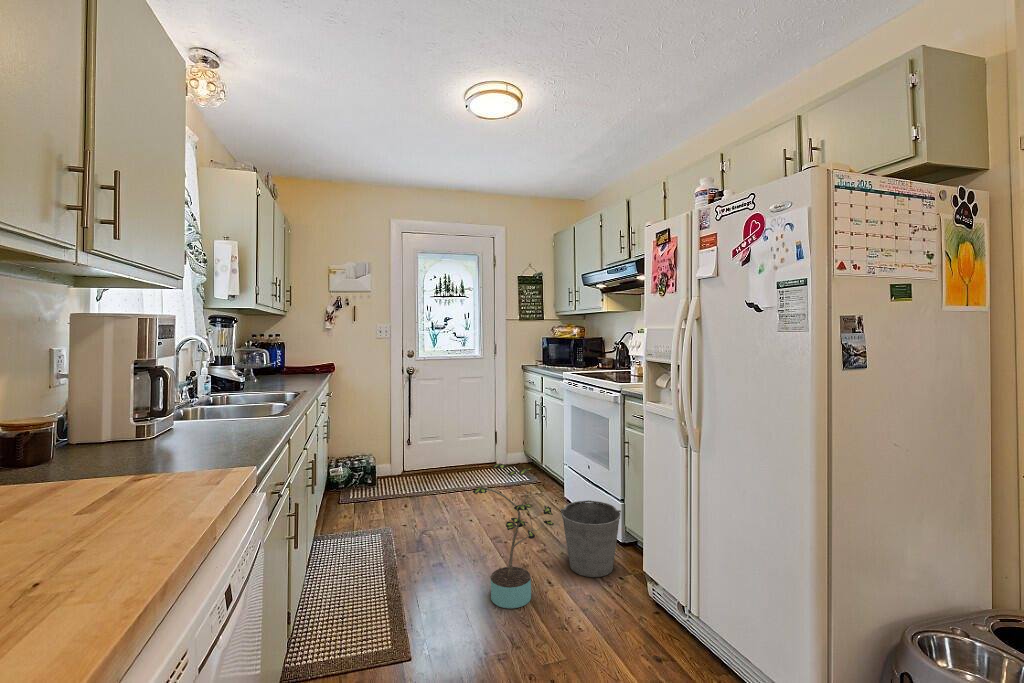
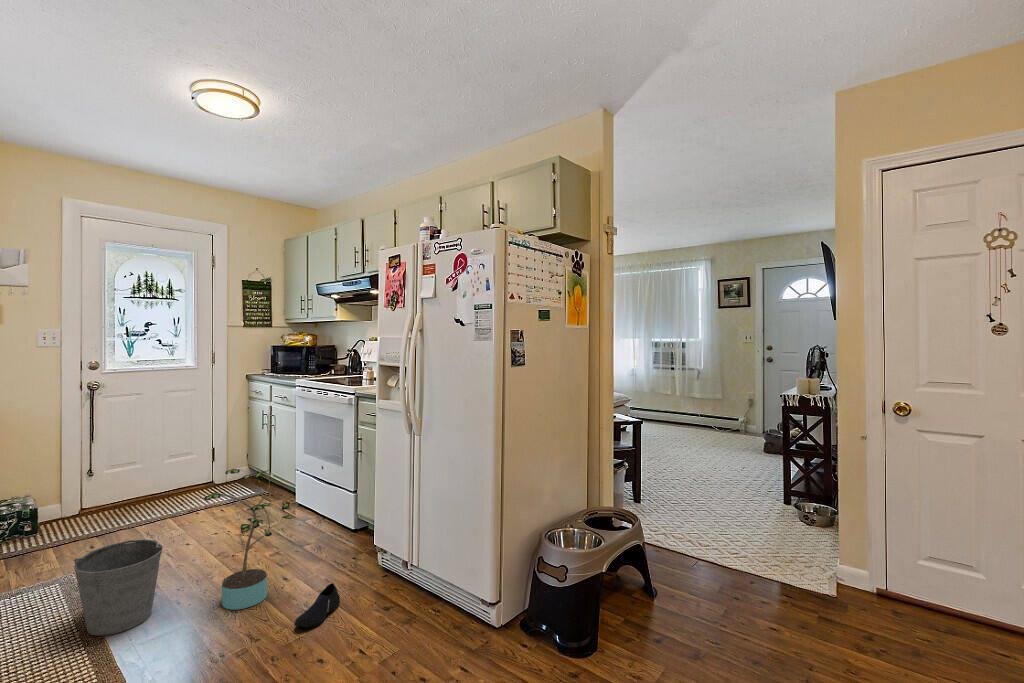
bucket: present [560,500,621,577] -> present [74,540,163,636]
shoe: none [553,607,602,655] -> present [294,583,340,627]

